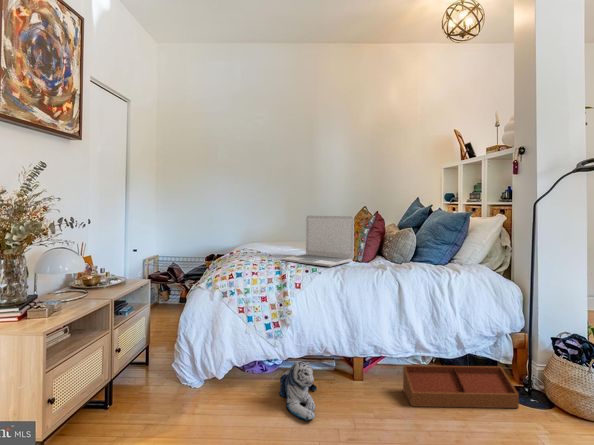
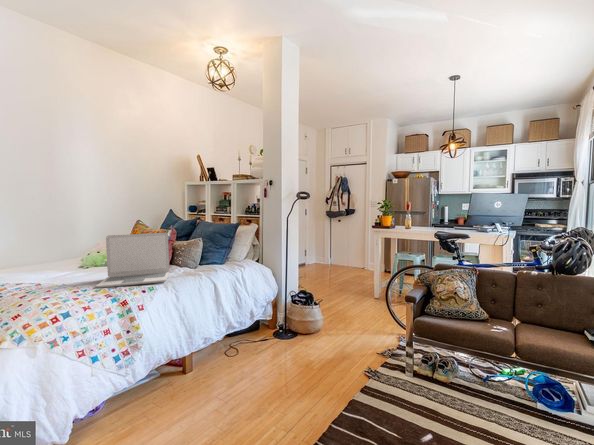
plush toy: present [279,361,317,421] -> none [129,375,193,427]
storage bin: present [403,365,519,408] -> none [227,322,289,371]

